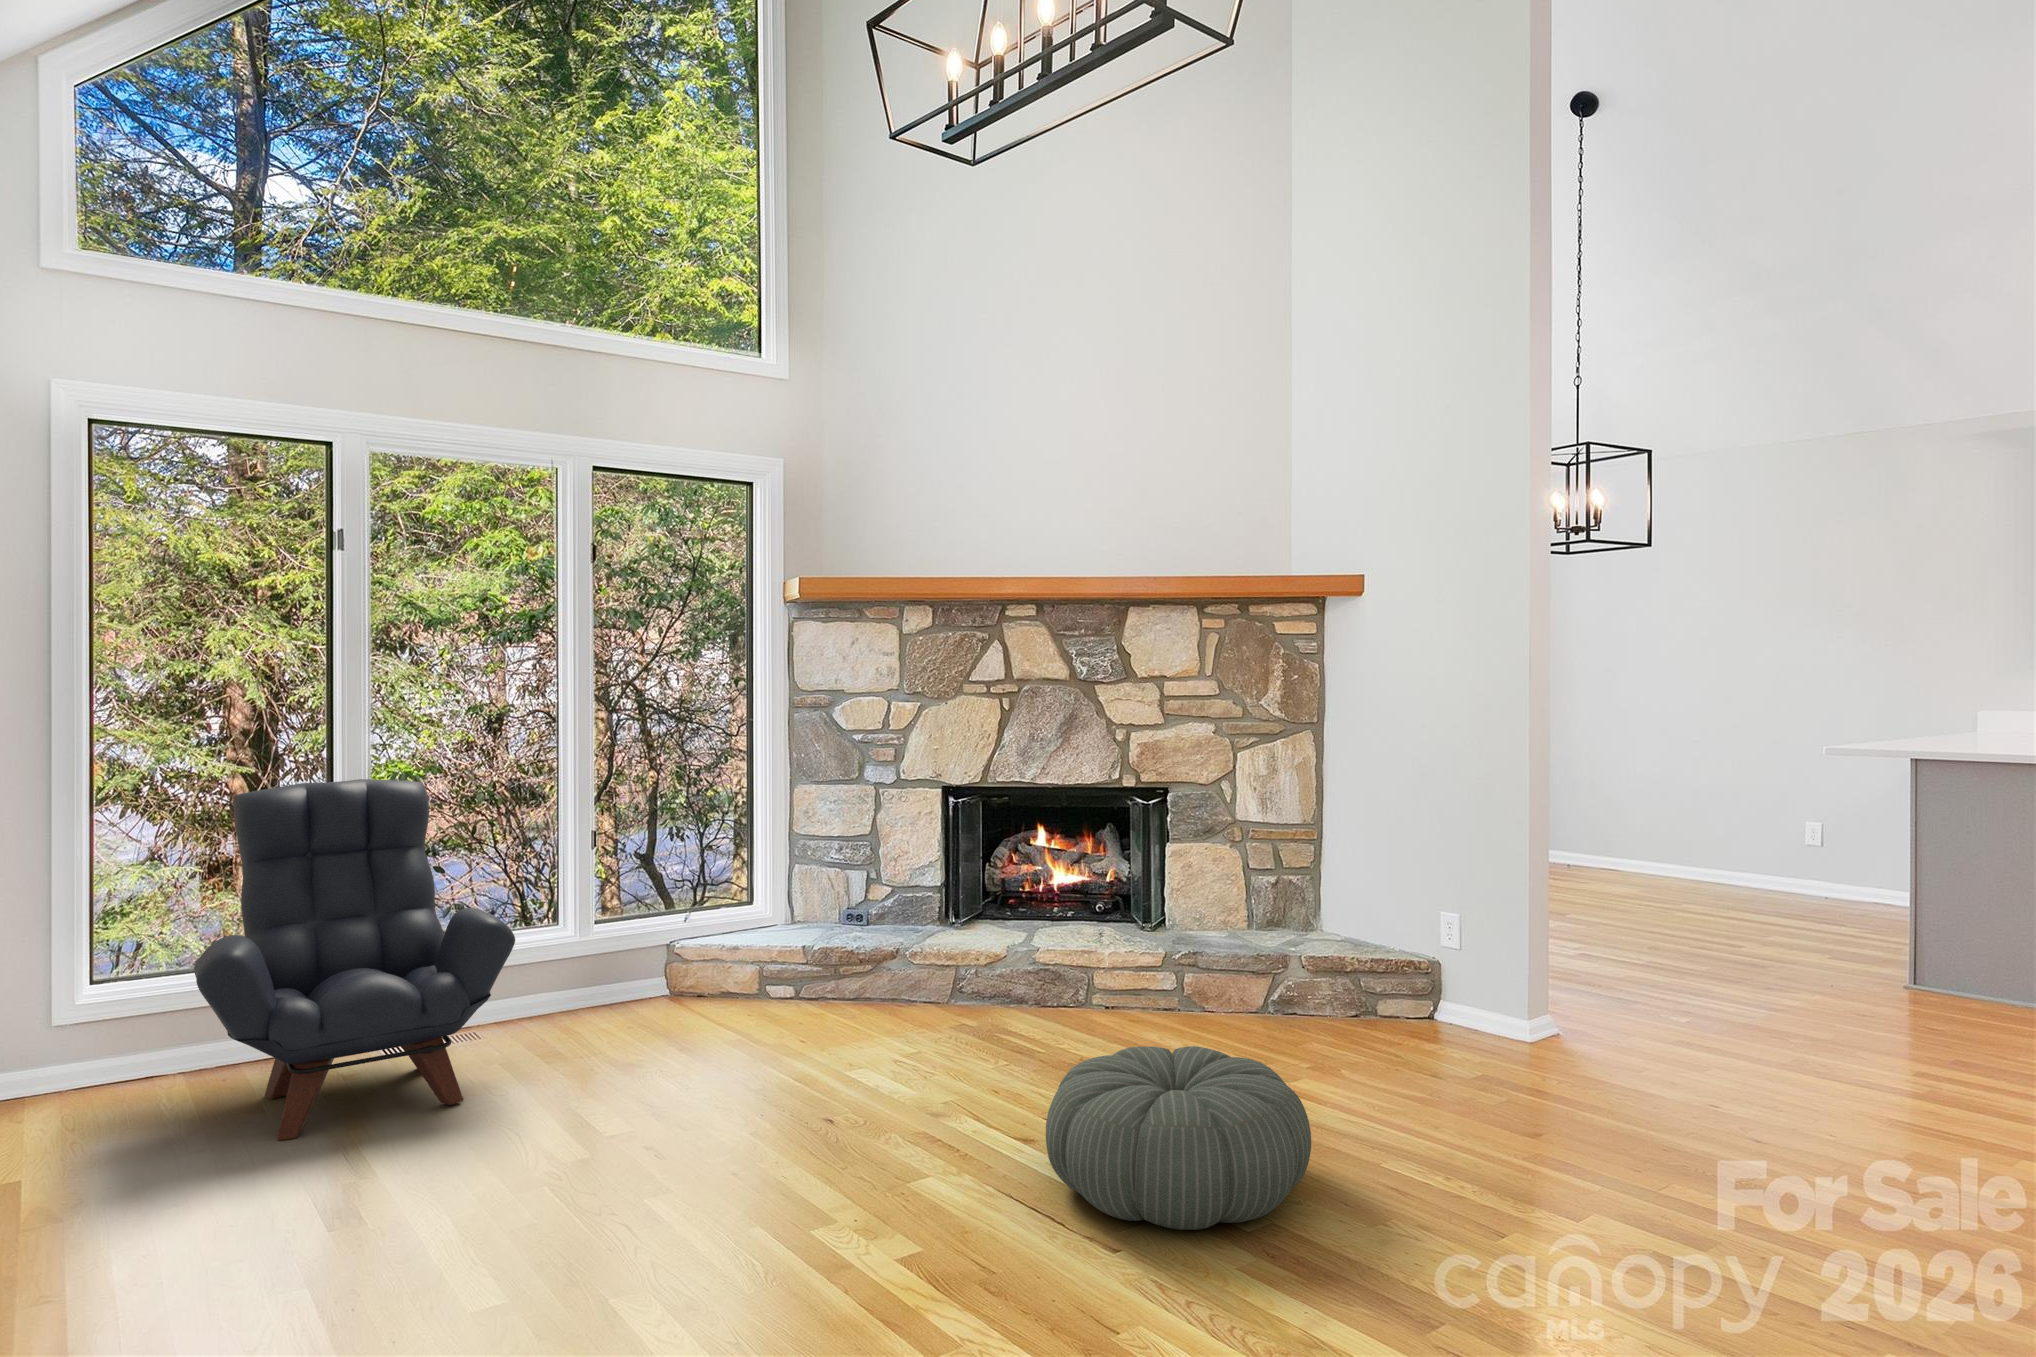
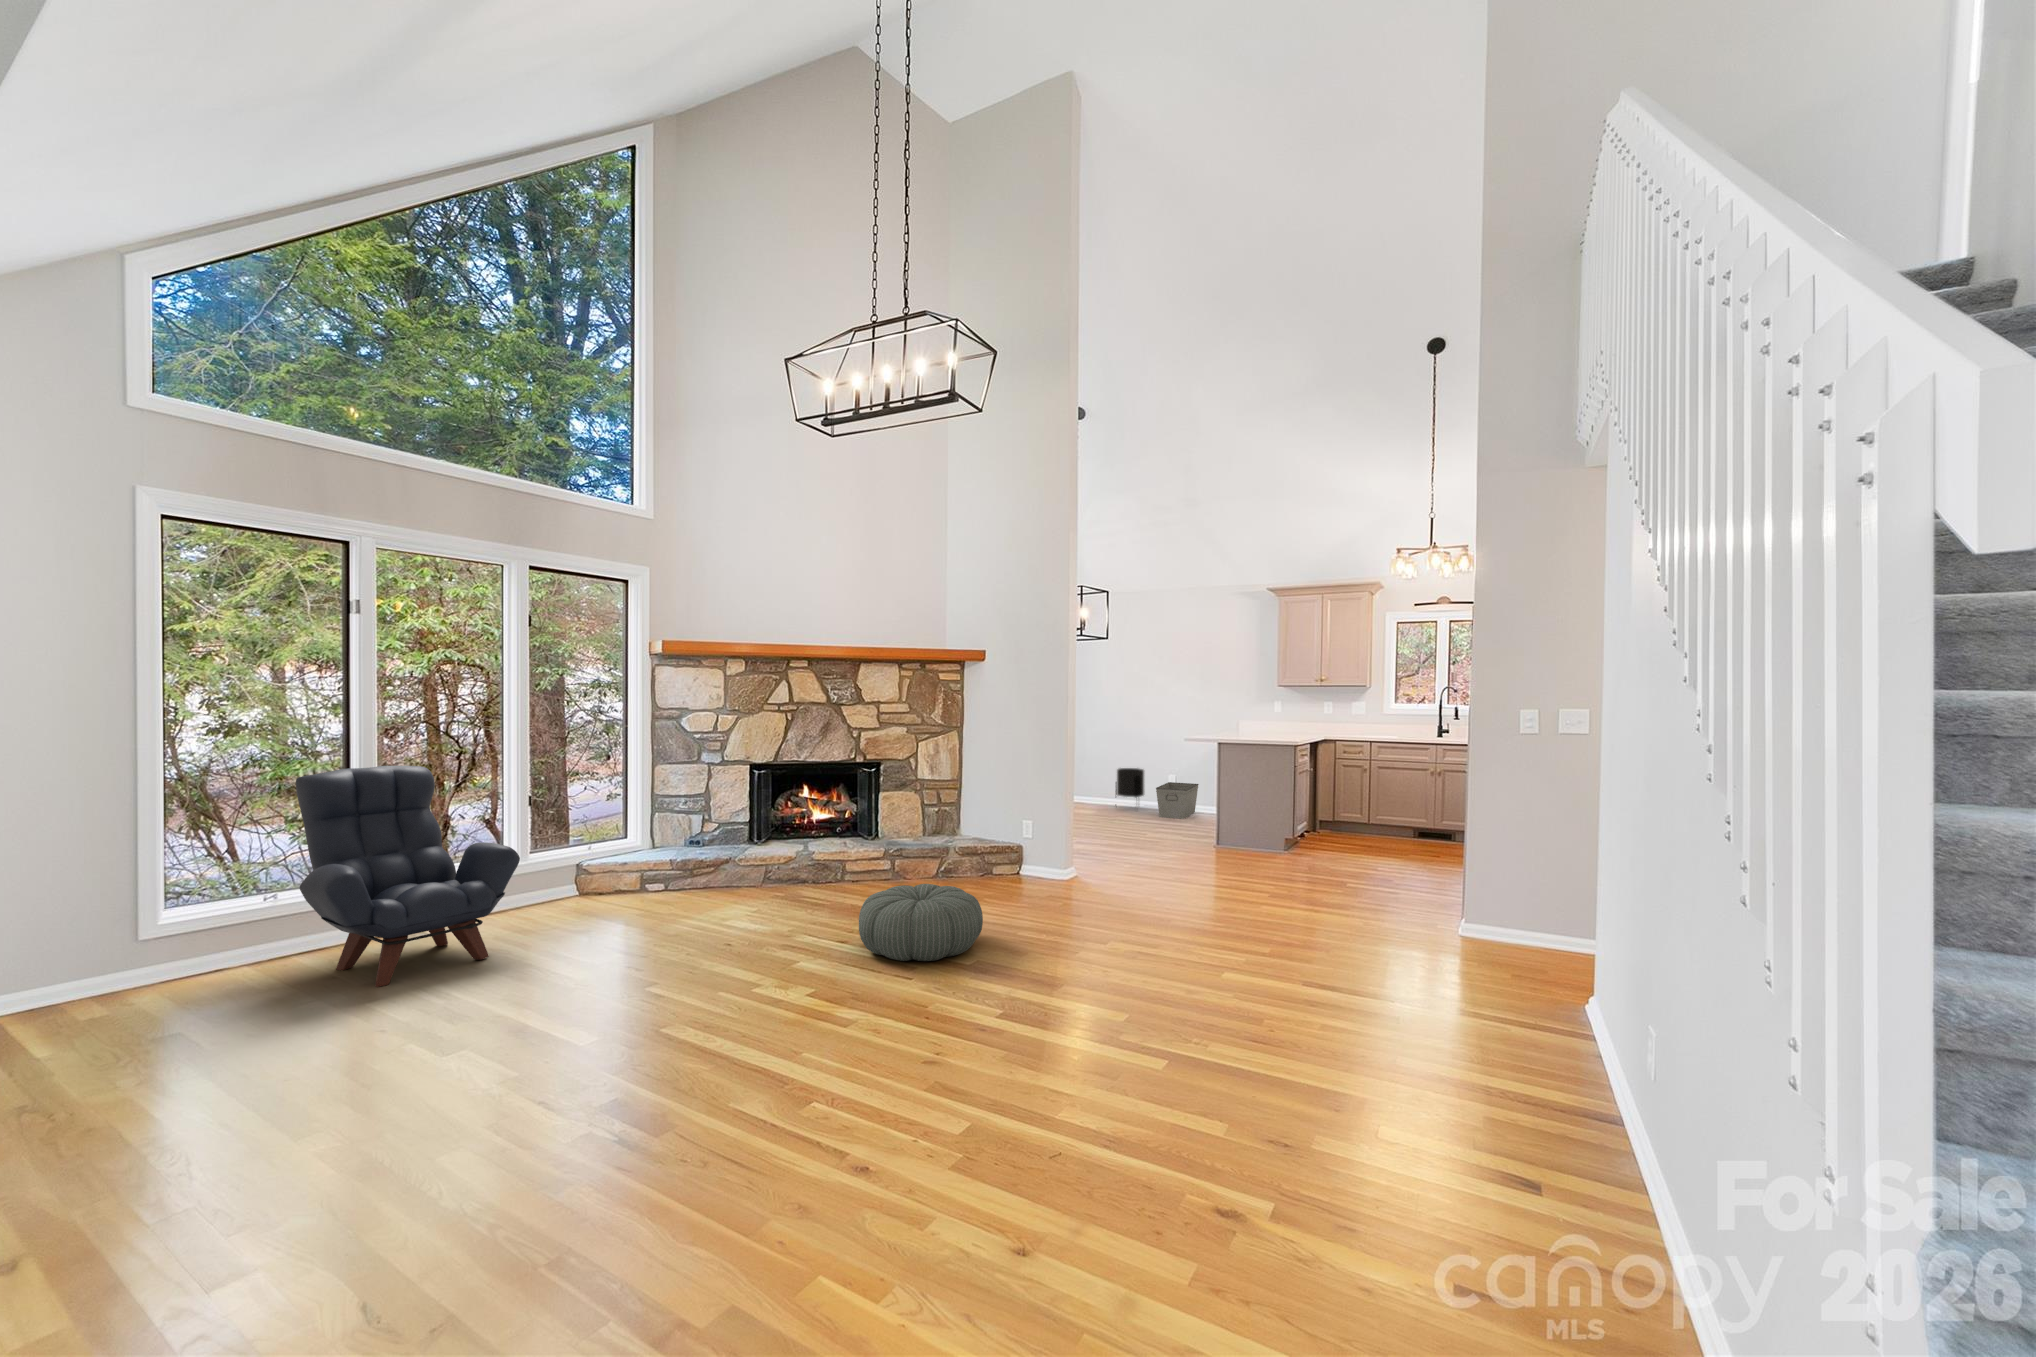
planter: none [1665,805,1729,890] -> present [1115,768,1144,798]
storage bin: none [1754,836,1856,913] -> present [1156,782,1199,819]

